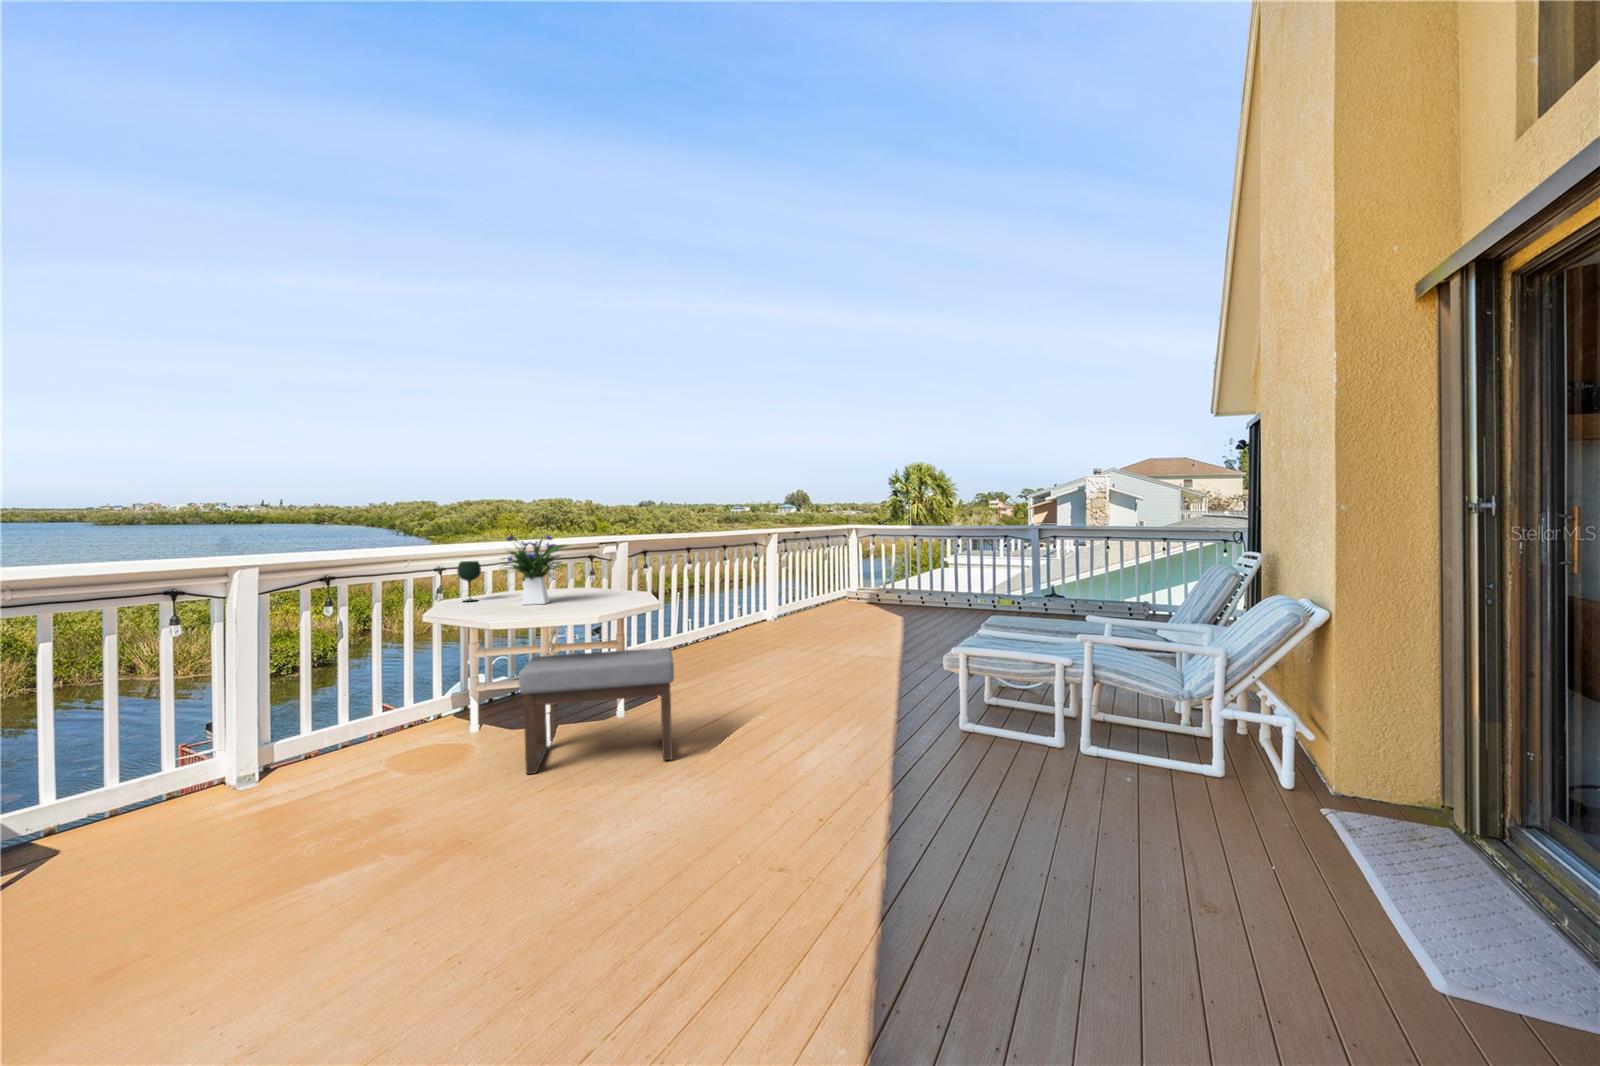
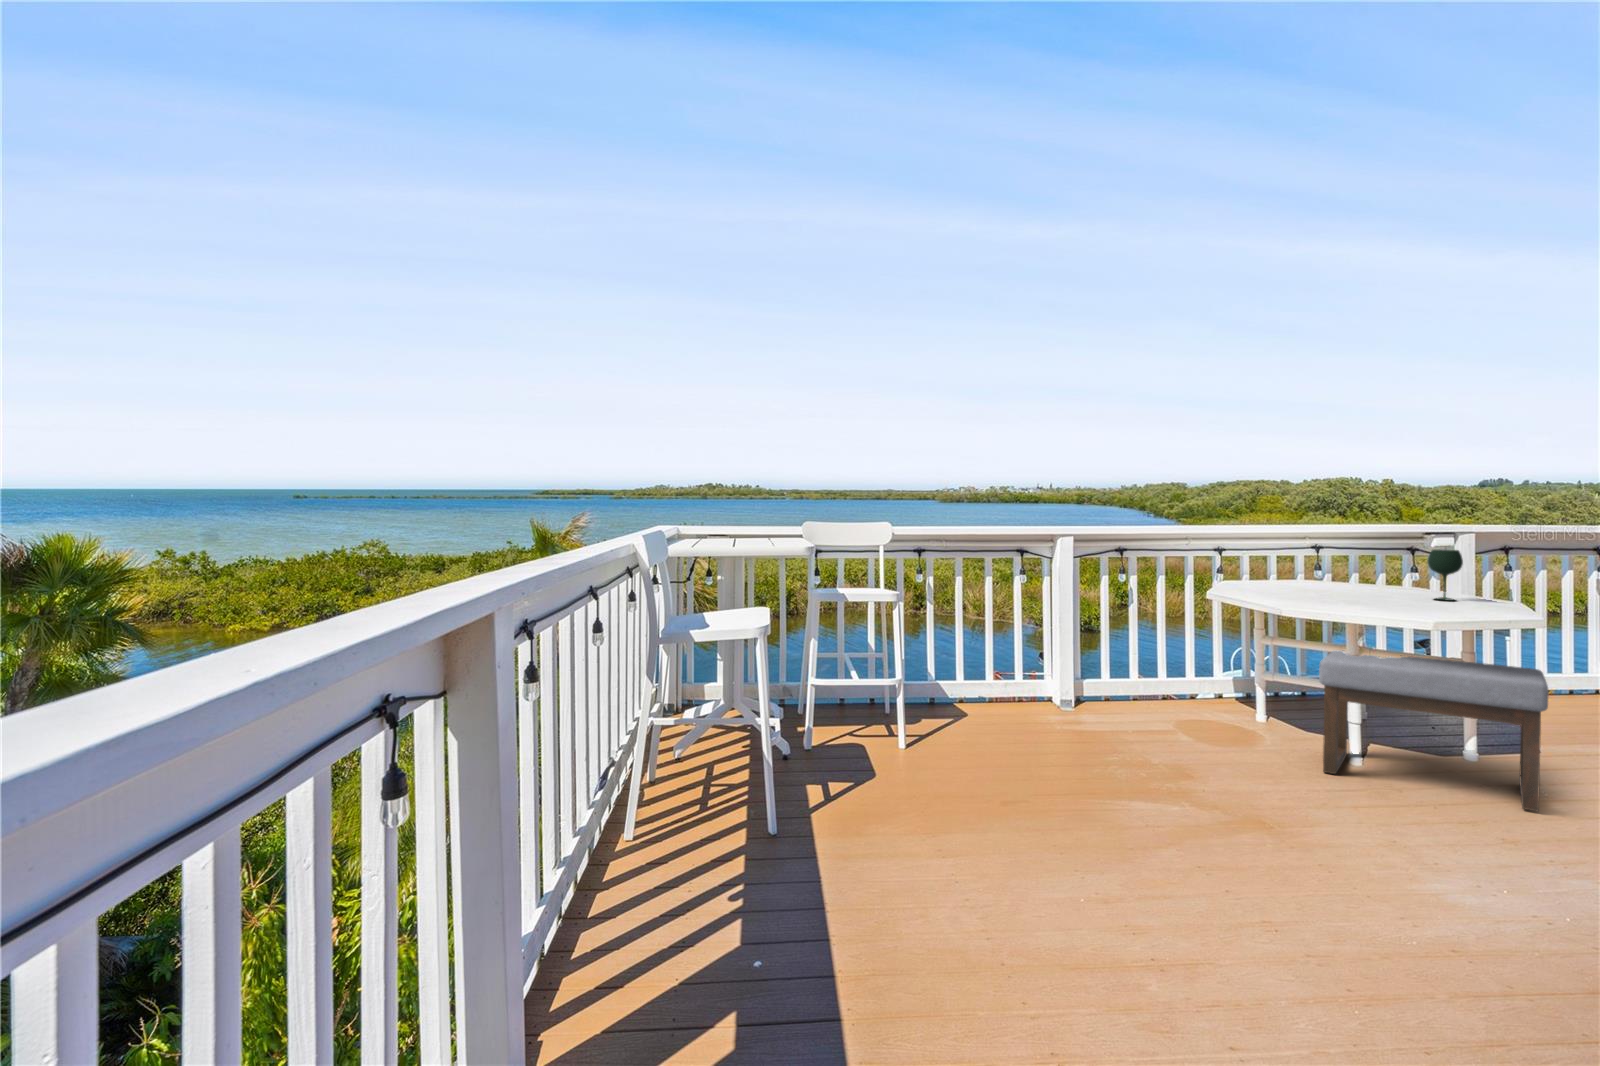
flower arrangement: present [502,532,567,605] -> none [1292,508,1387,594]
wine glass: present [457,561,481,602] -> present [1428,549,1463,601]

